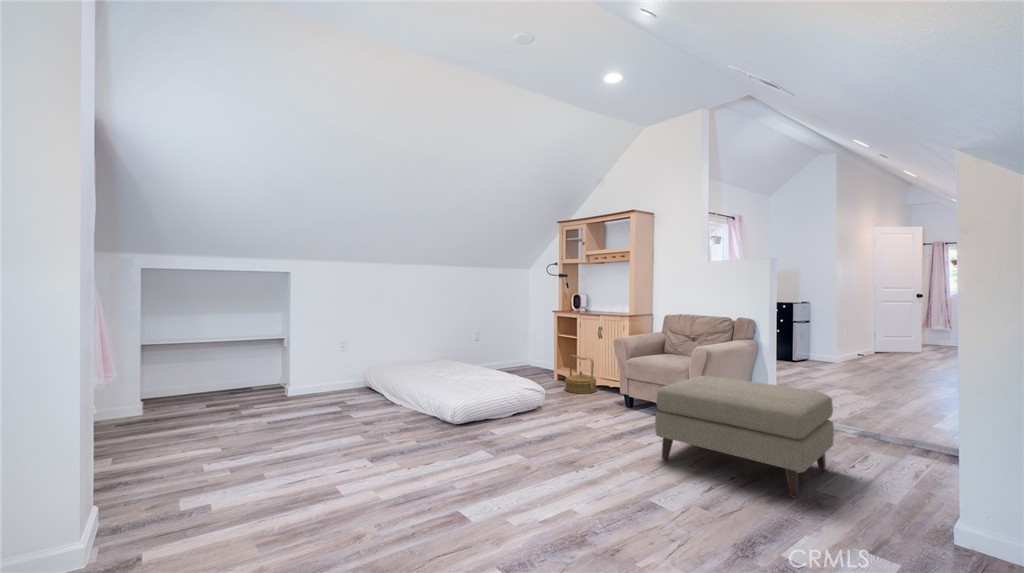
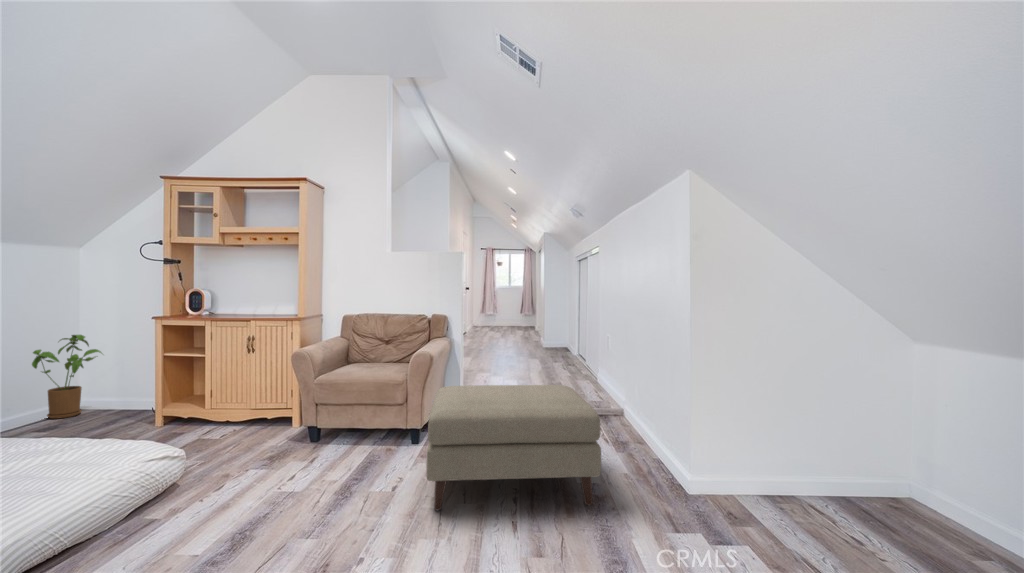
house plant: none [505,321,535,369] -> present [32,335,101,419]
basket: present [565,355,597,394] -> none [193,381,249,440]

